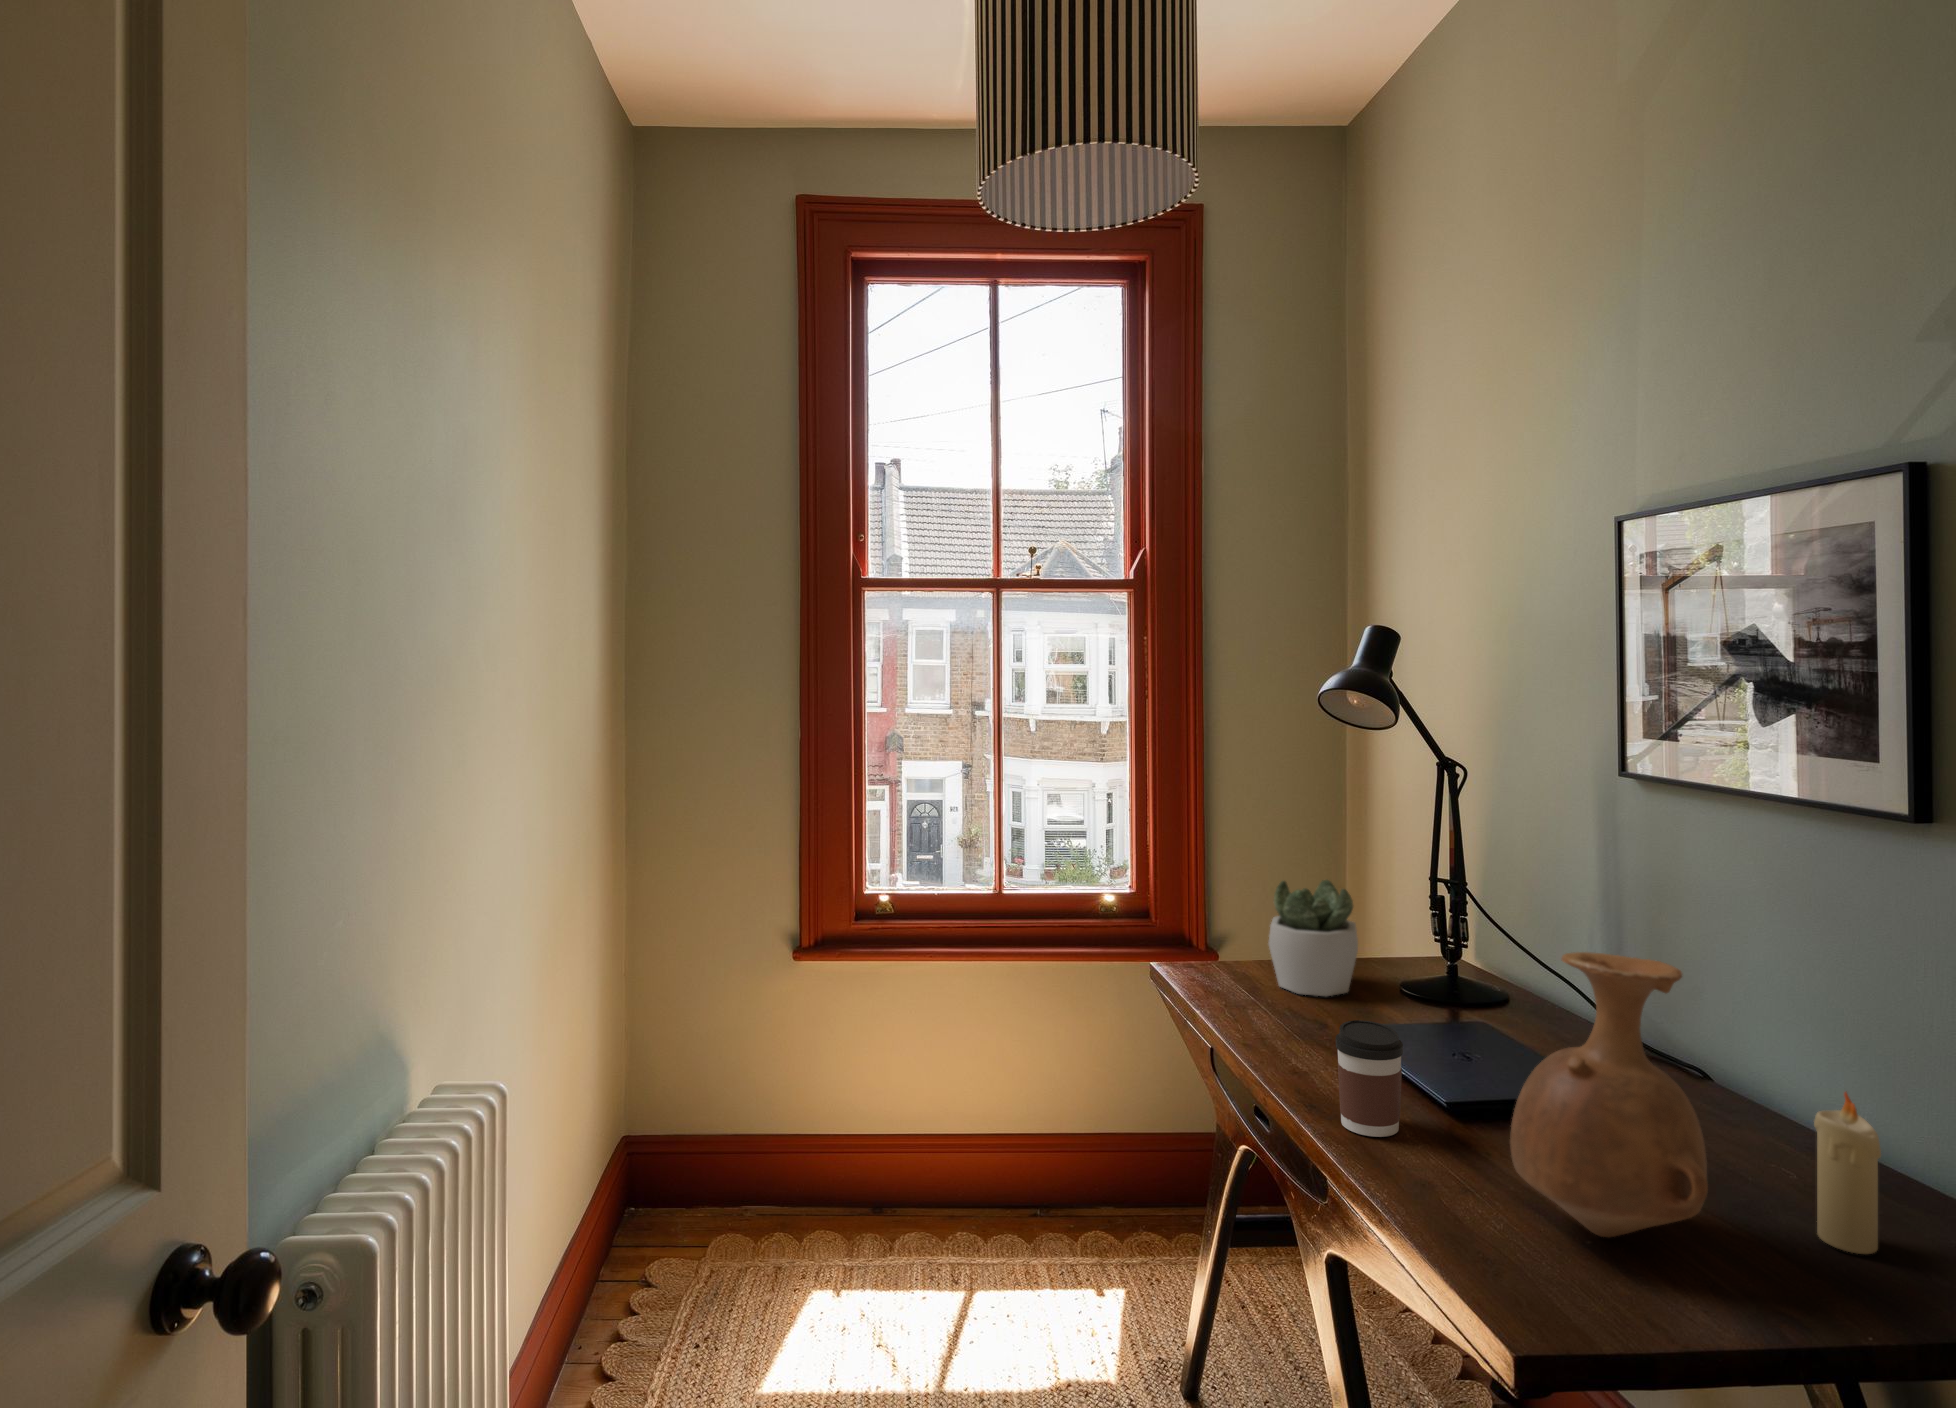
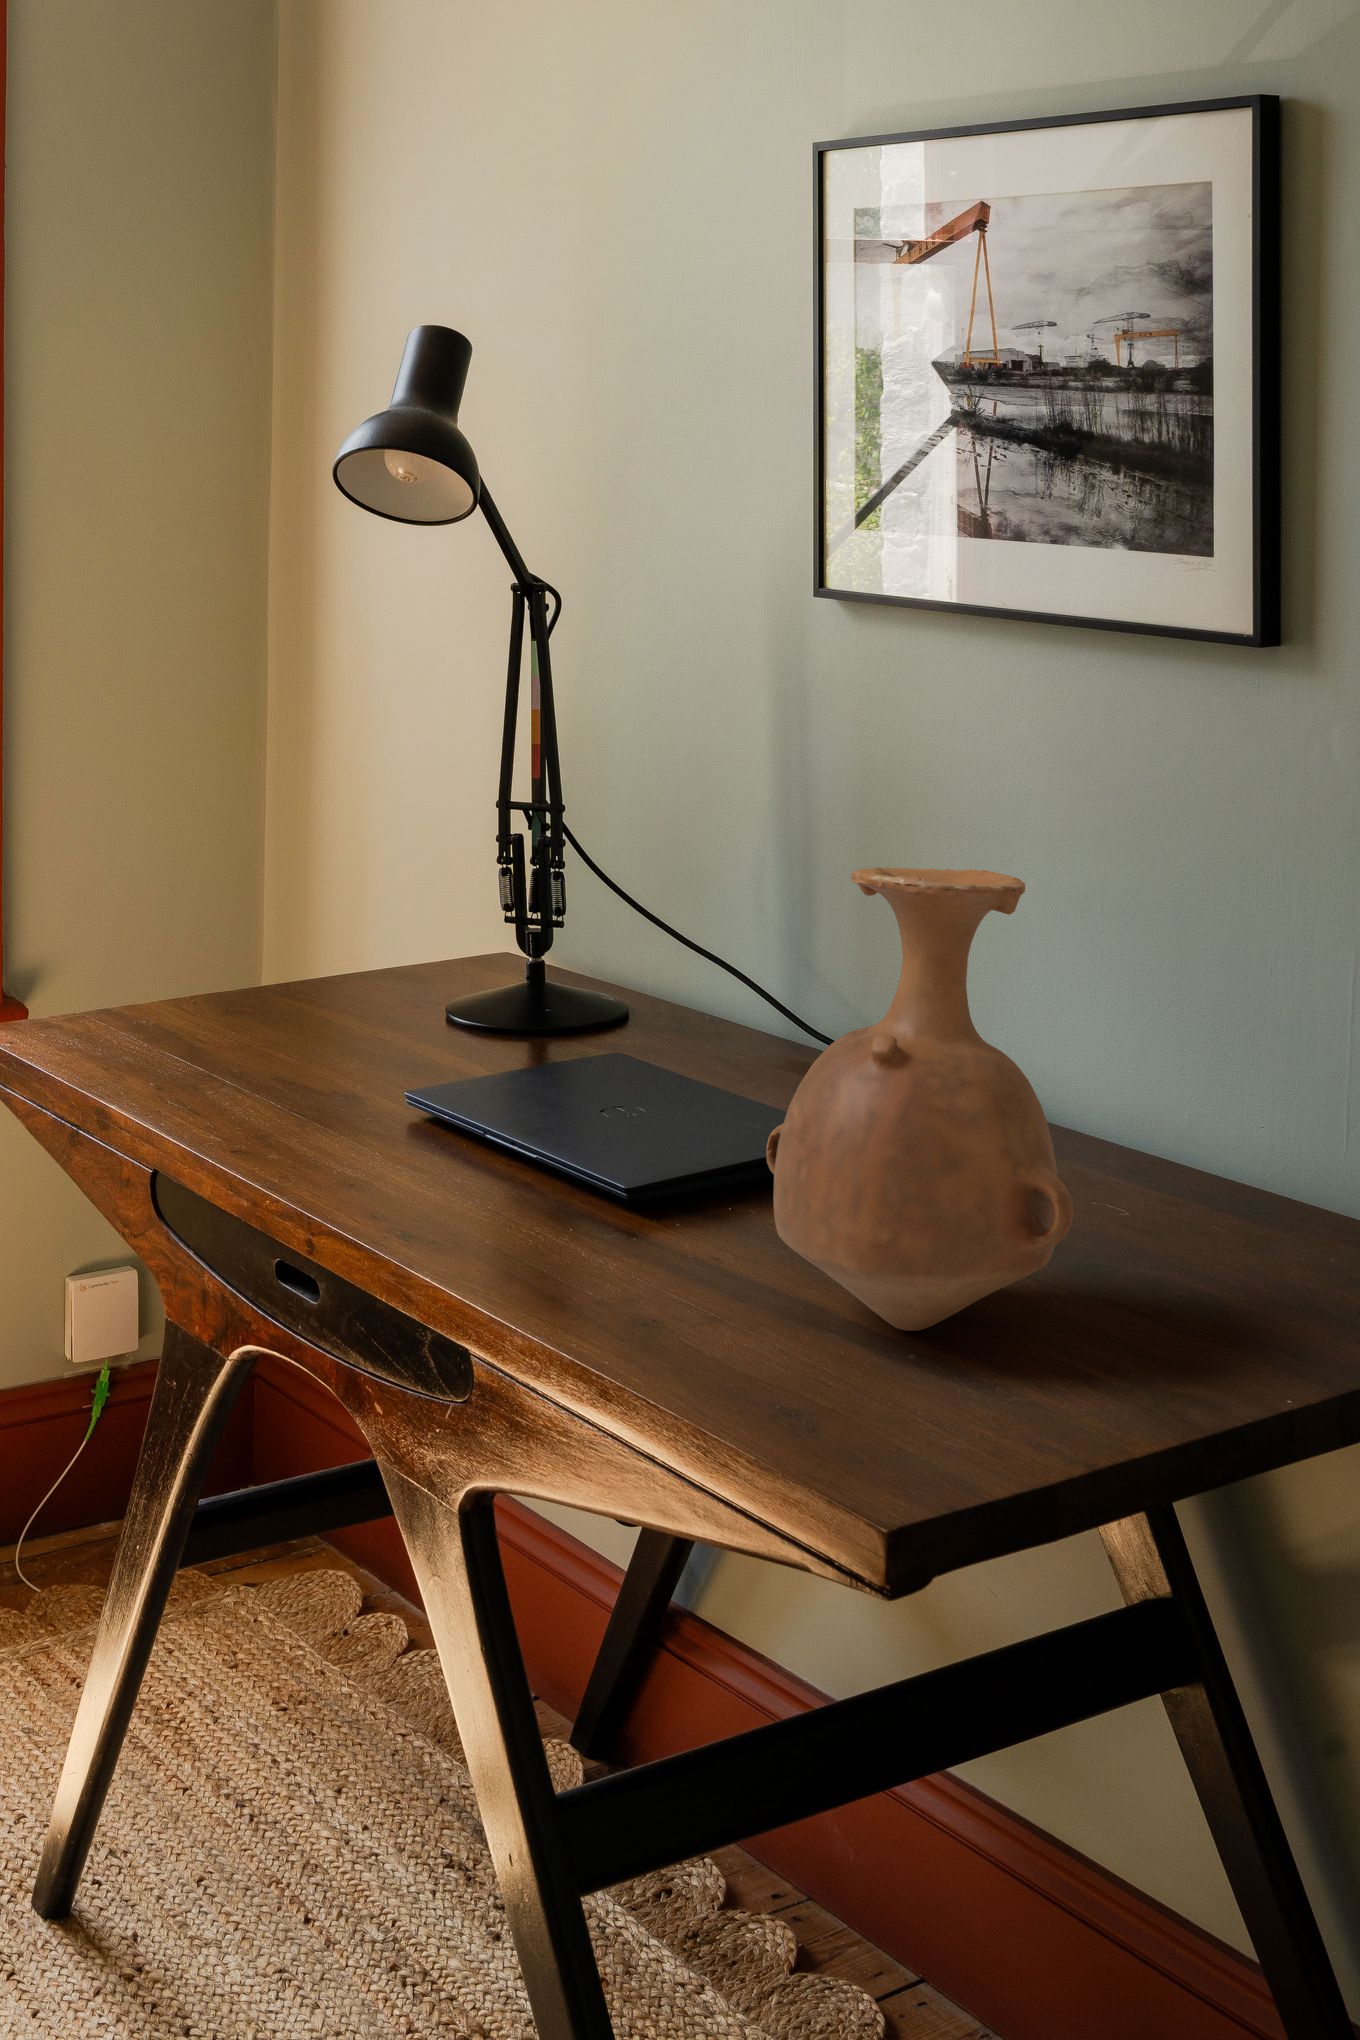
succulent plant: present [1269,880,1358,996] -> none [217,825,387,1050]
coffee cup: present [1336,1020,1403,1137] -> none [446,1048,562,1253]
candle: present [1814,1092,1881,1254] -> none [1173,1048,1256,1292]

